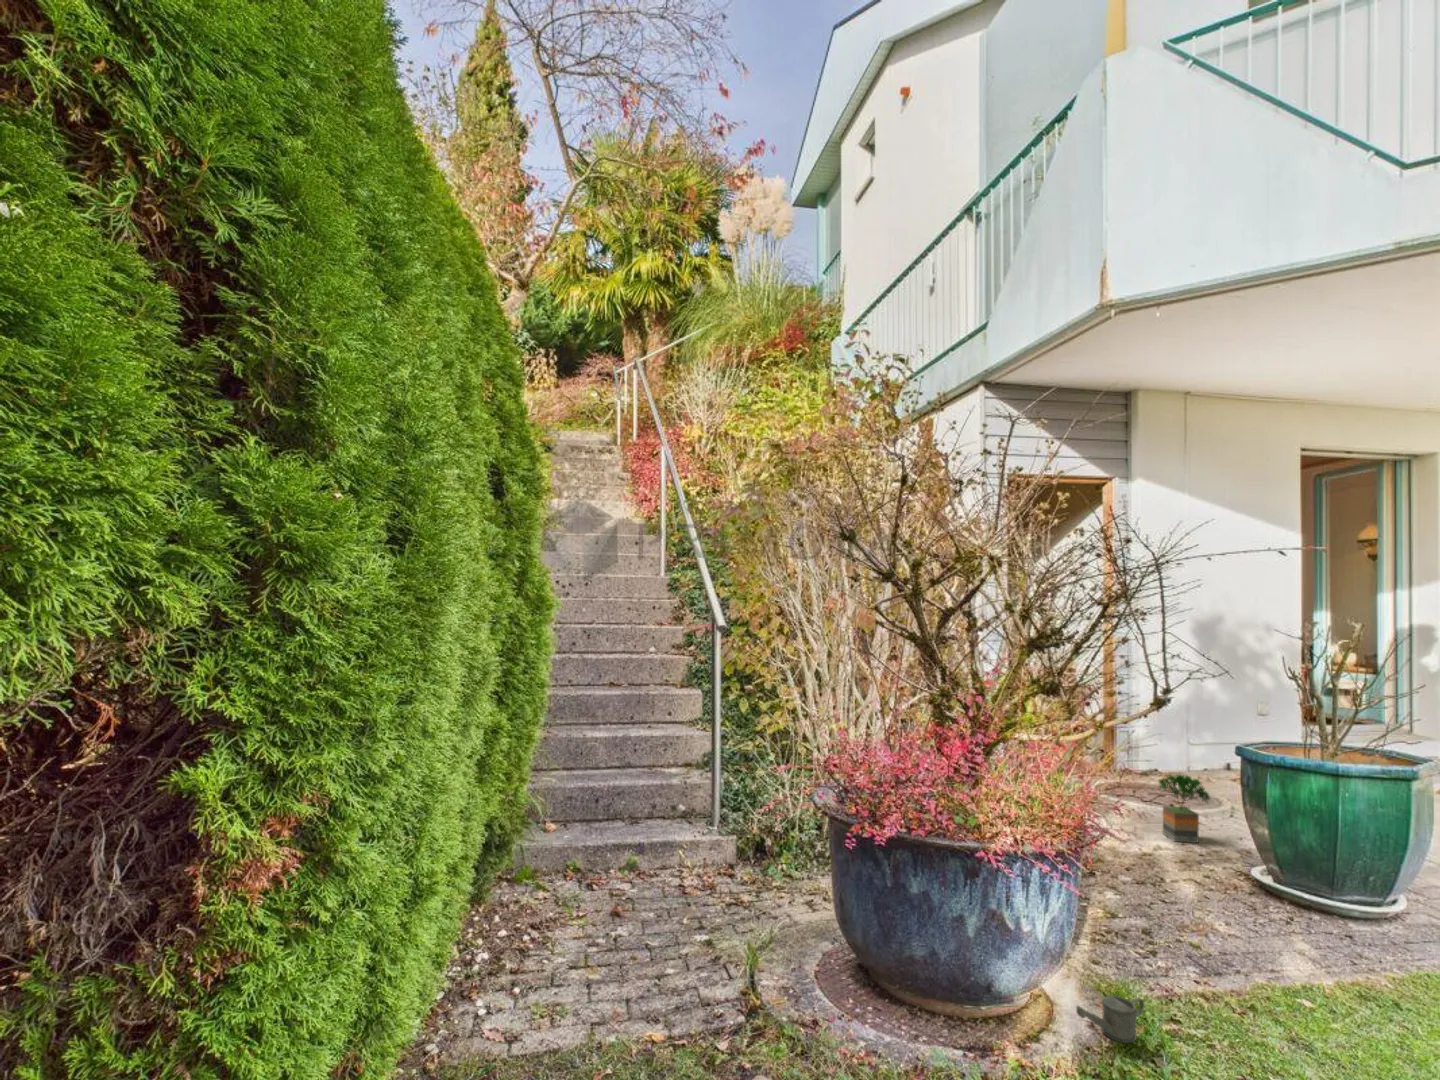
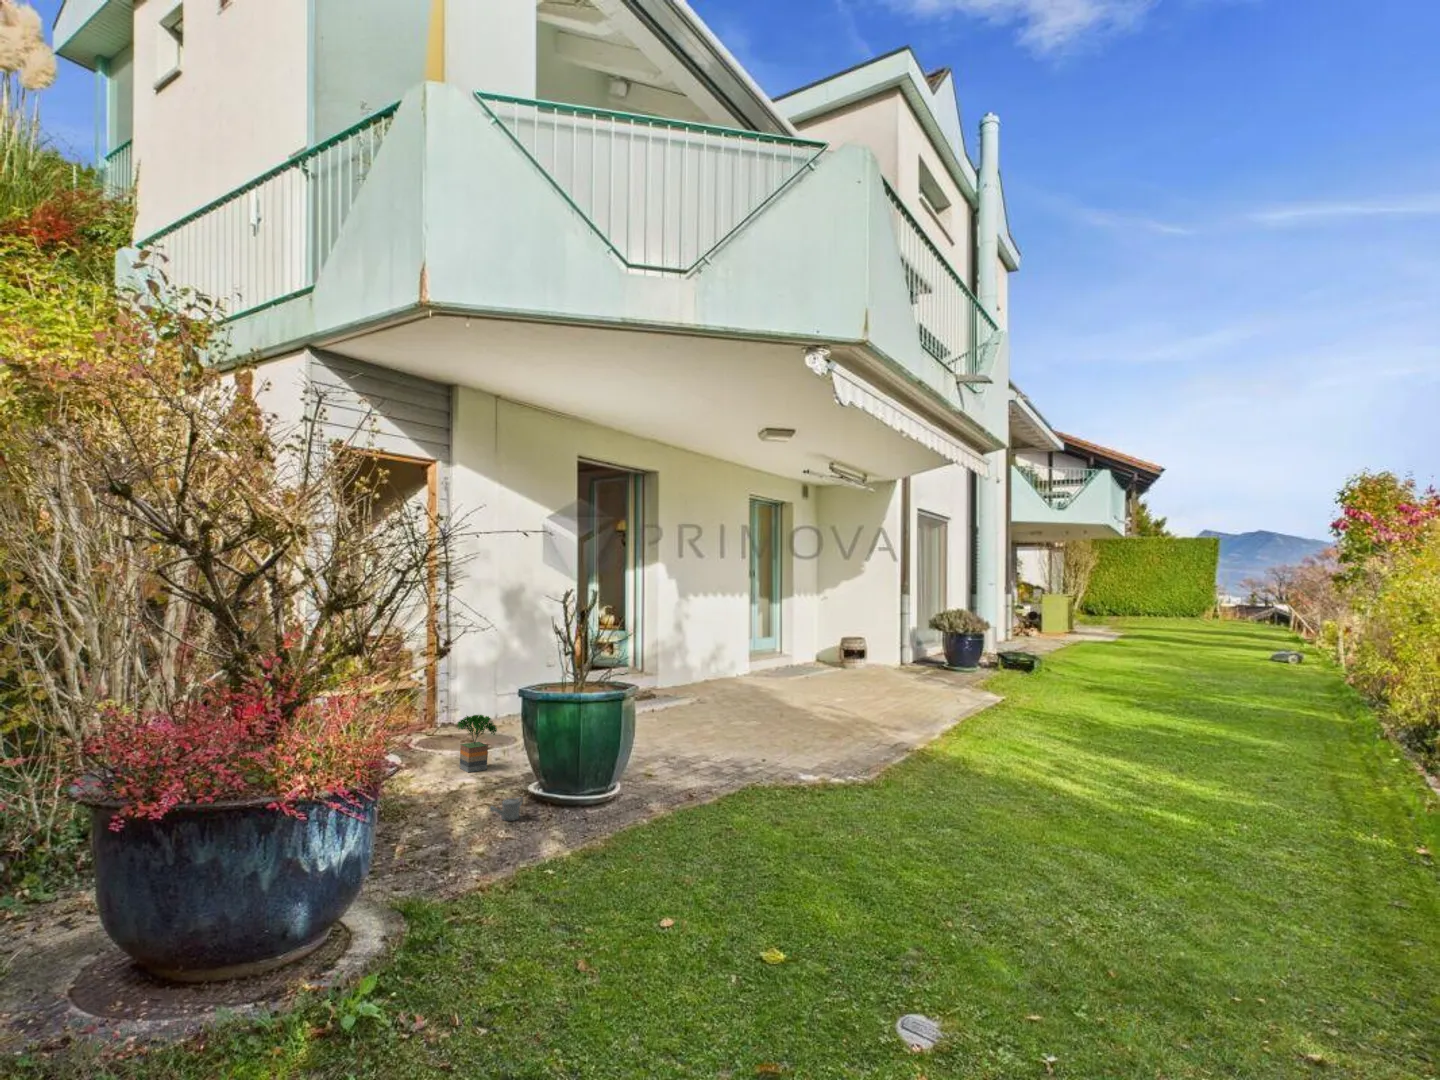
watering can: present [1076,996,1144,1043] -> present [490,797,523,821]

